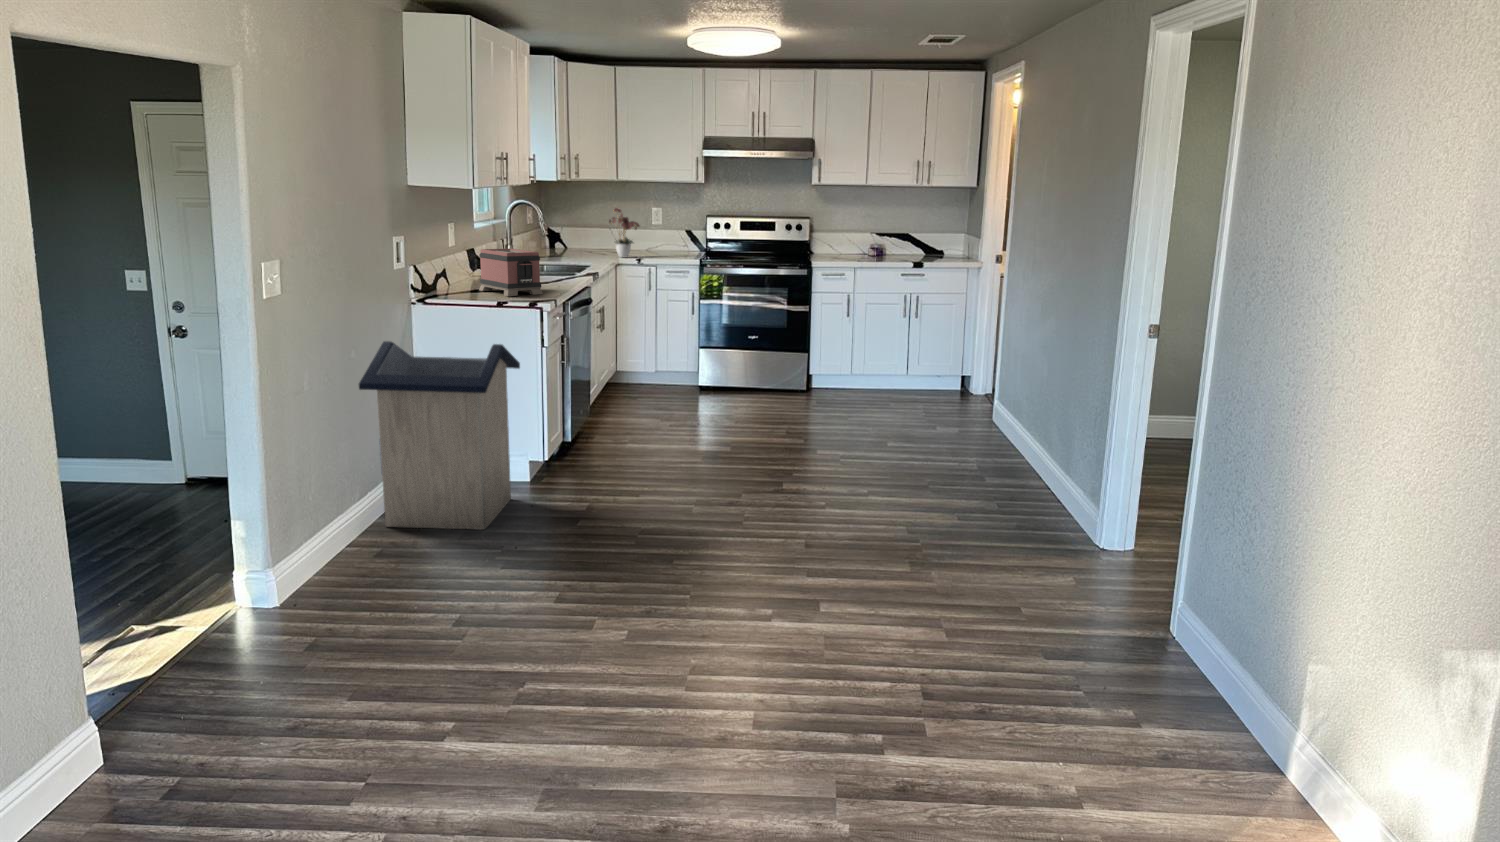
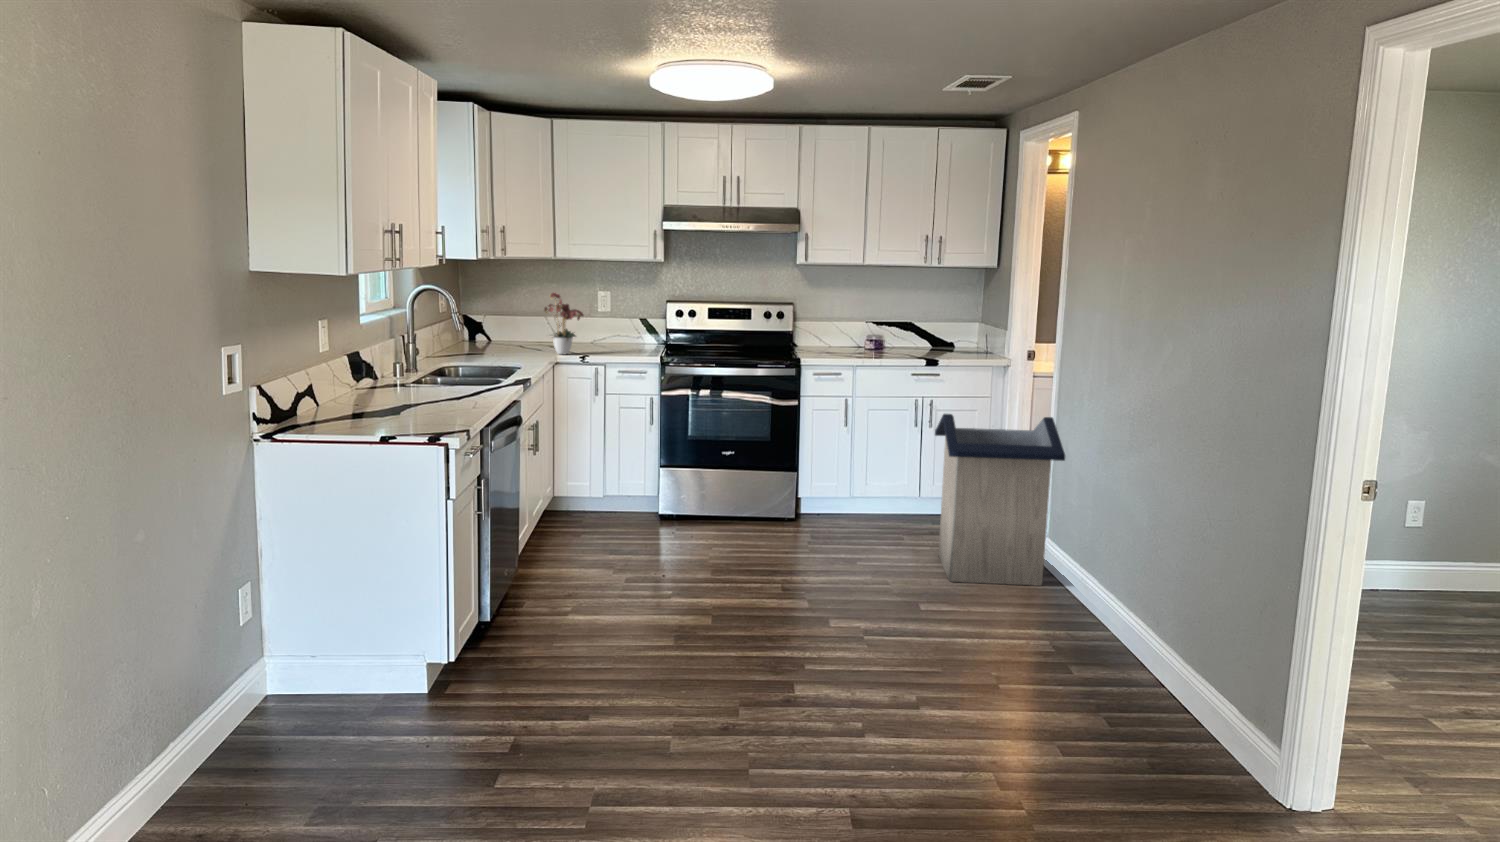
toaster: present [479,249,543,296] -> none [360,355,451,425]
trash can: present [359,341,520,530] -> present [935,414,1065,586]

